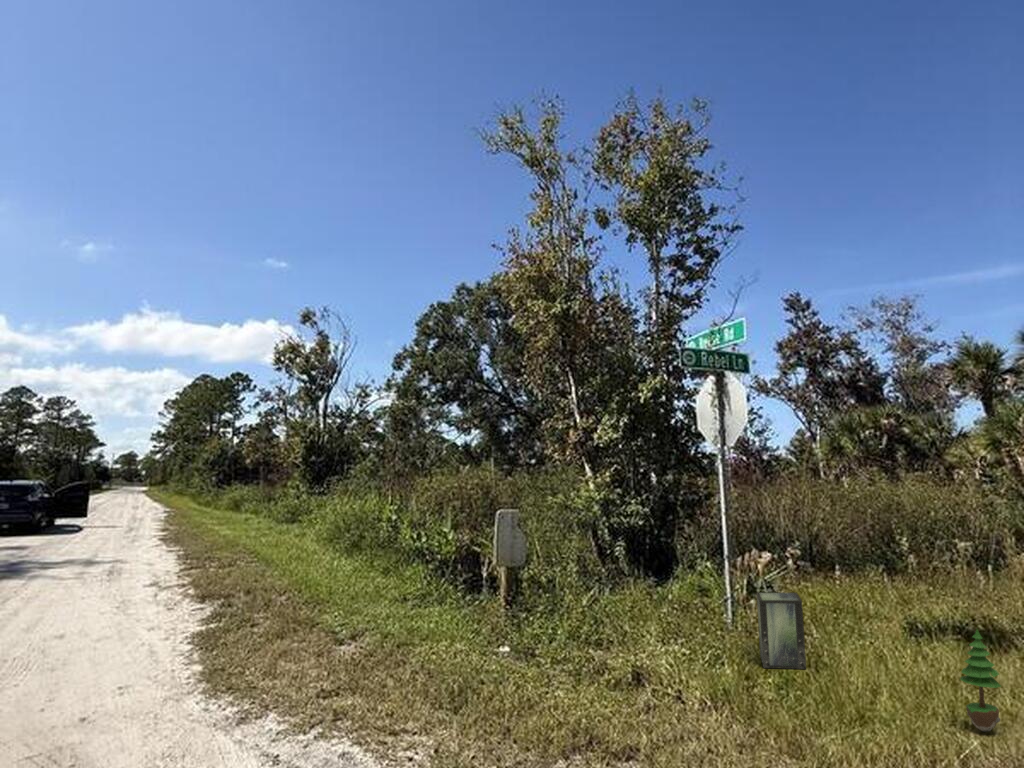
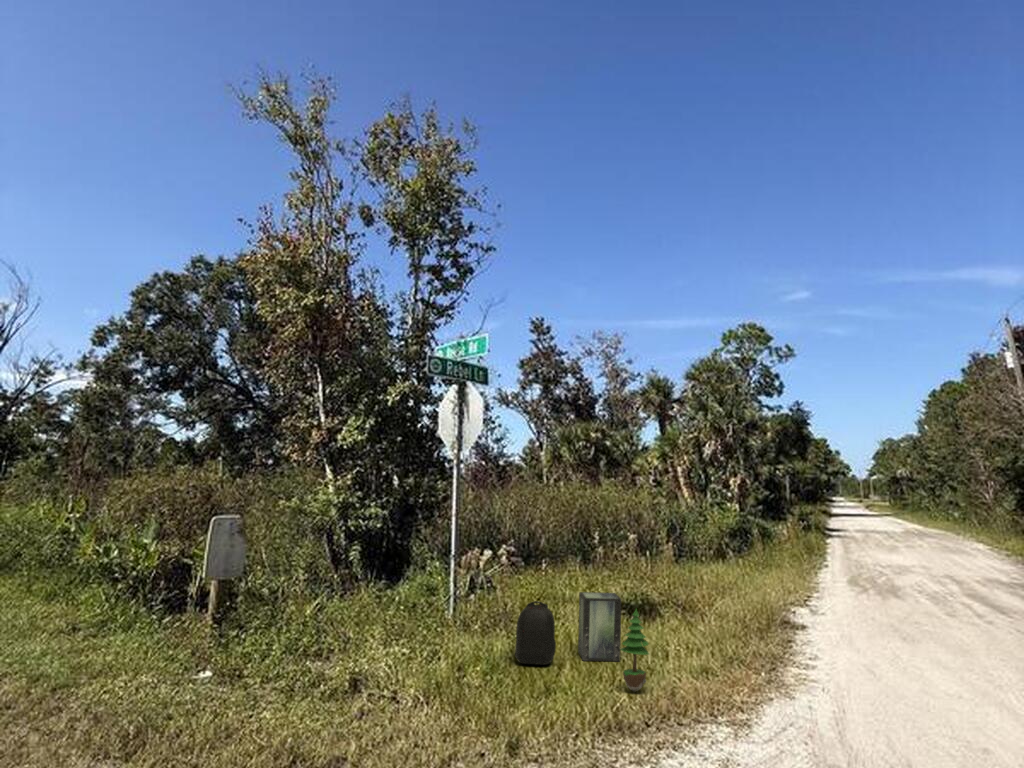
storage box: present [757,592,806,669] -> present [578,592,621,661]
backpack: none [816,613,866,688] -> present [515,601,556,665]

